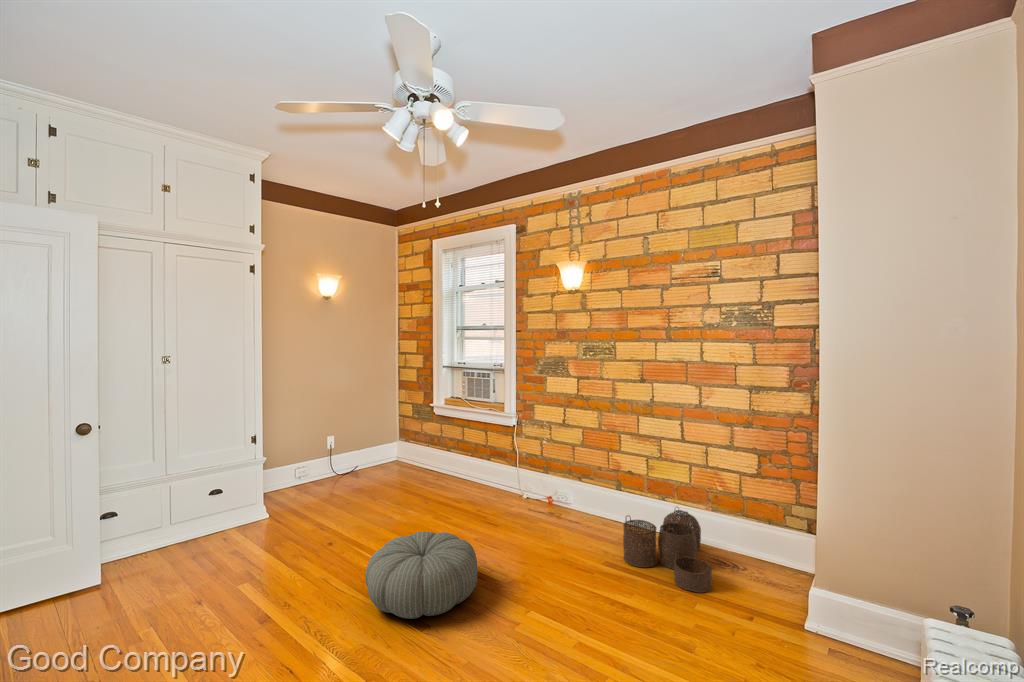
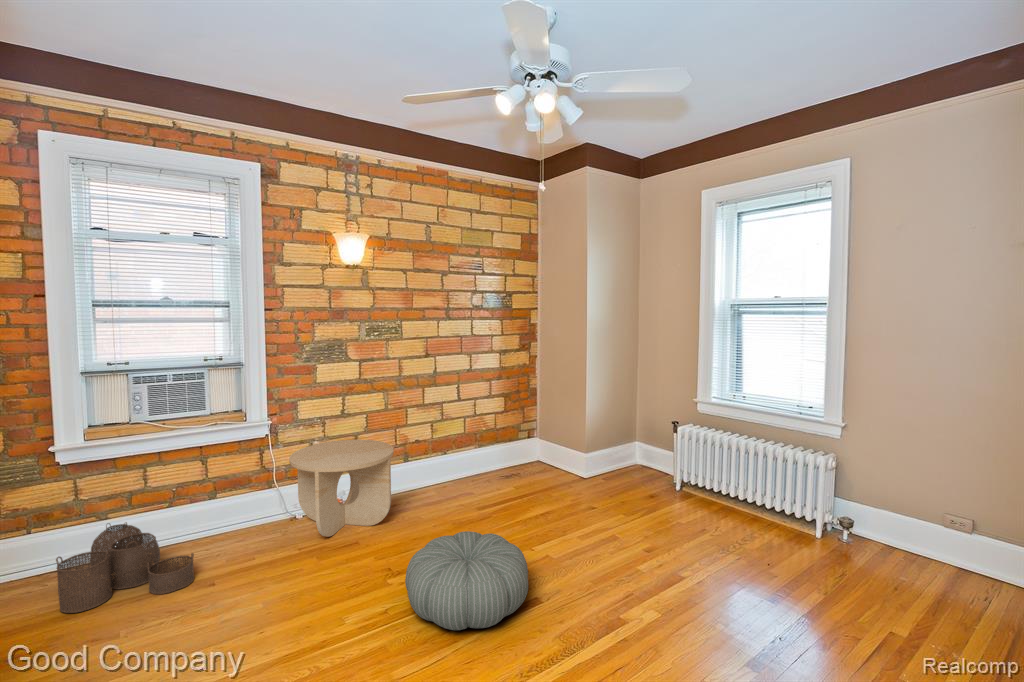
side table: none [484,442,568,523] -> present [289,440,394,537]
woven basket: present [623,510,712,593] -> present [56,522,194,613]

